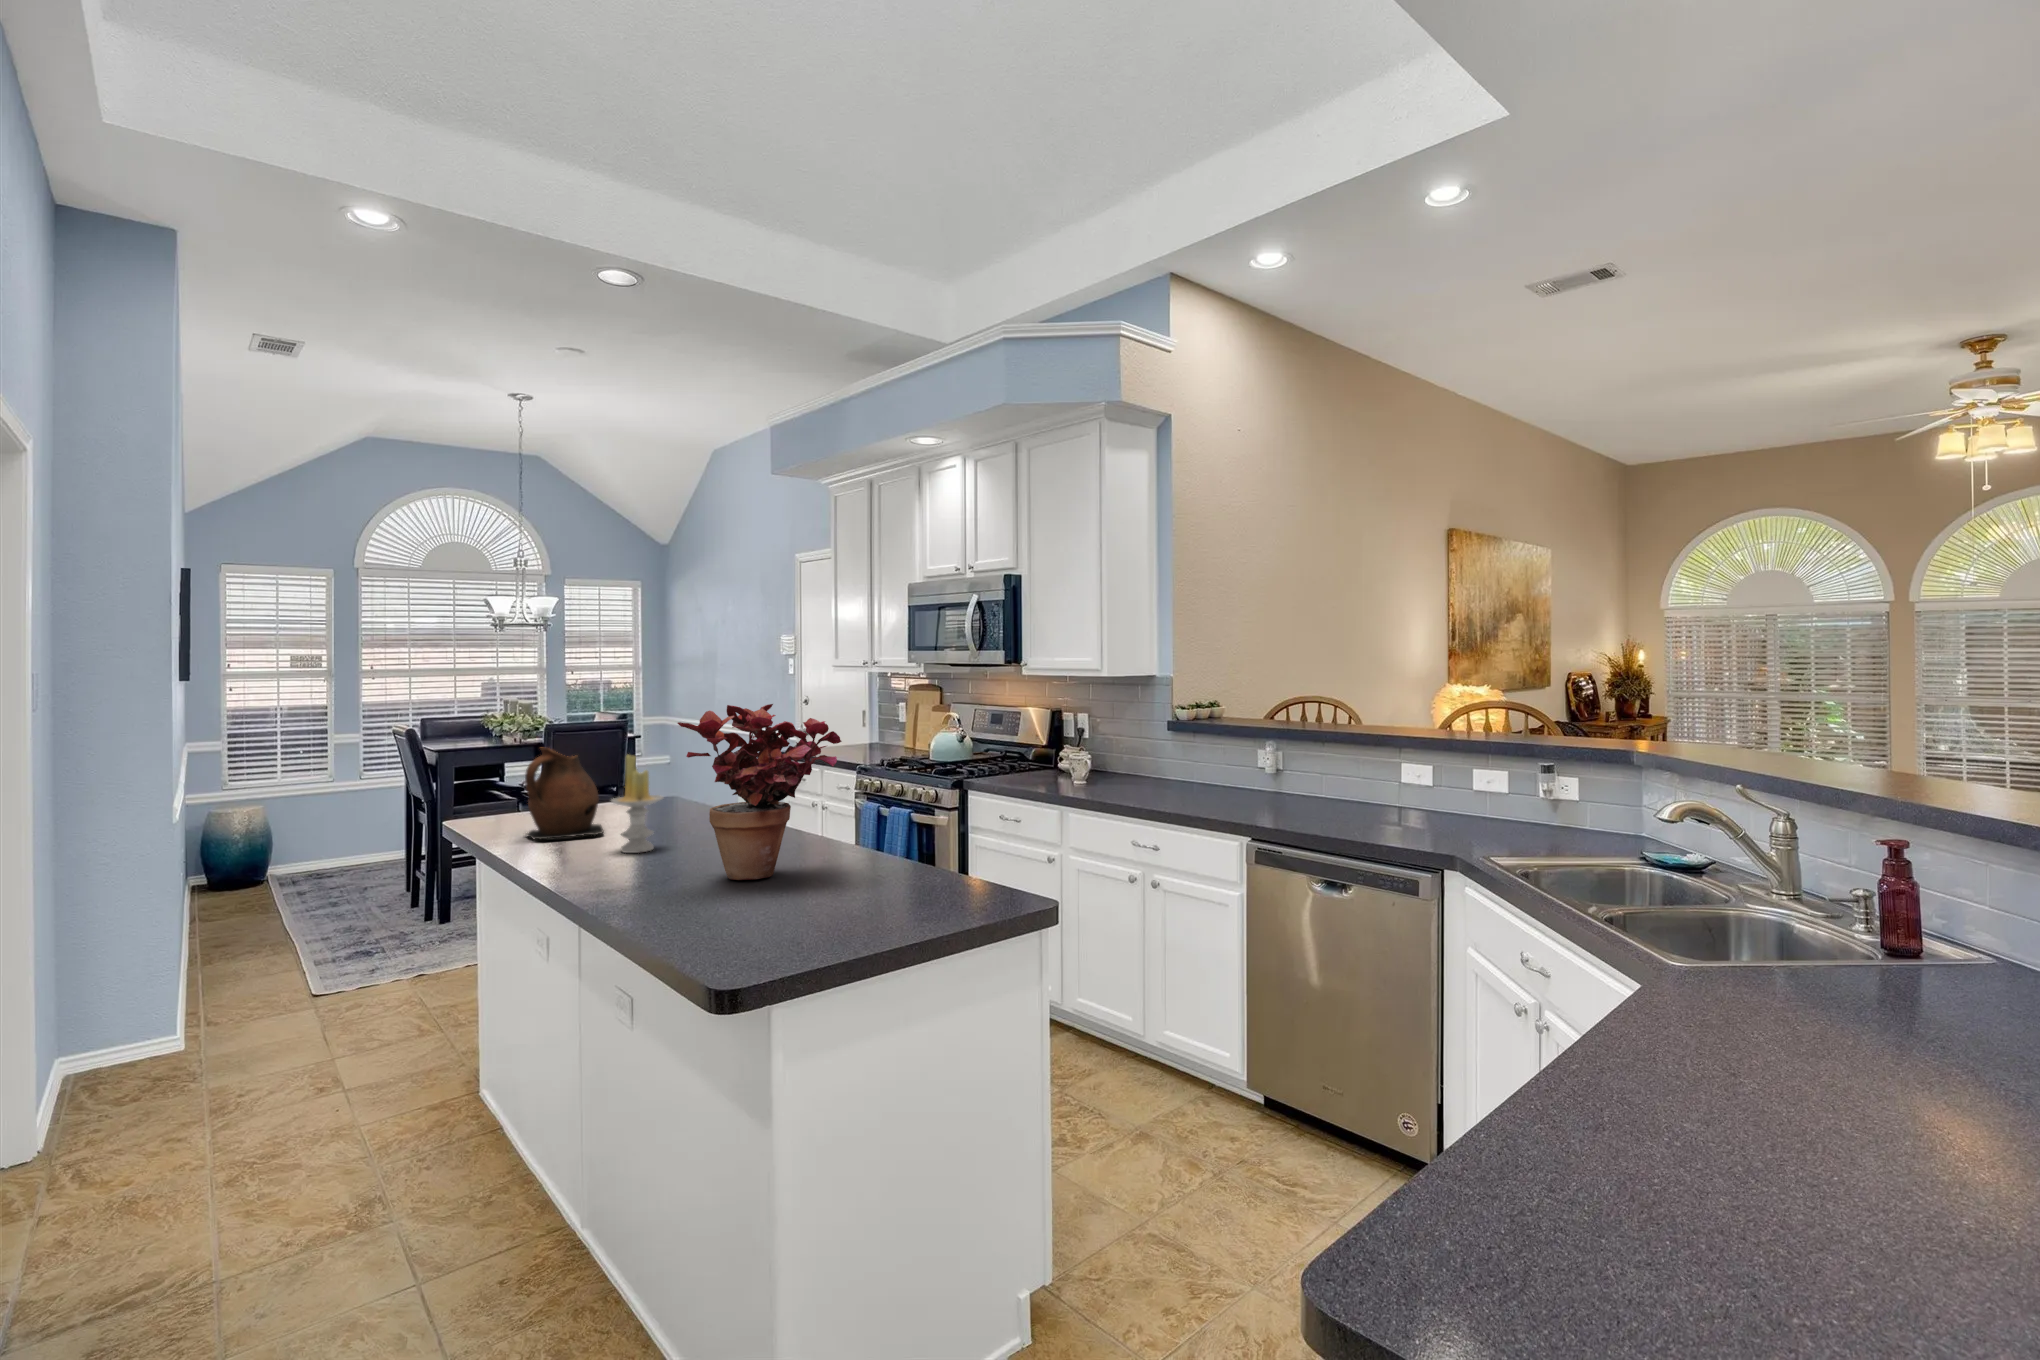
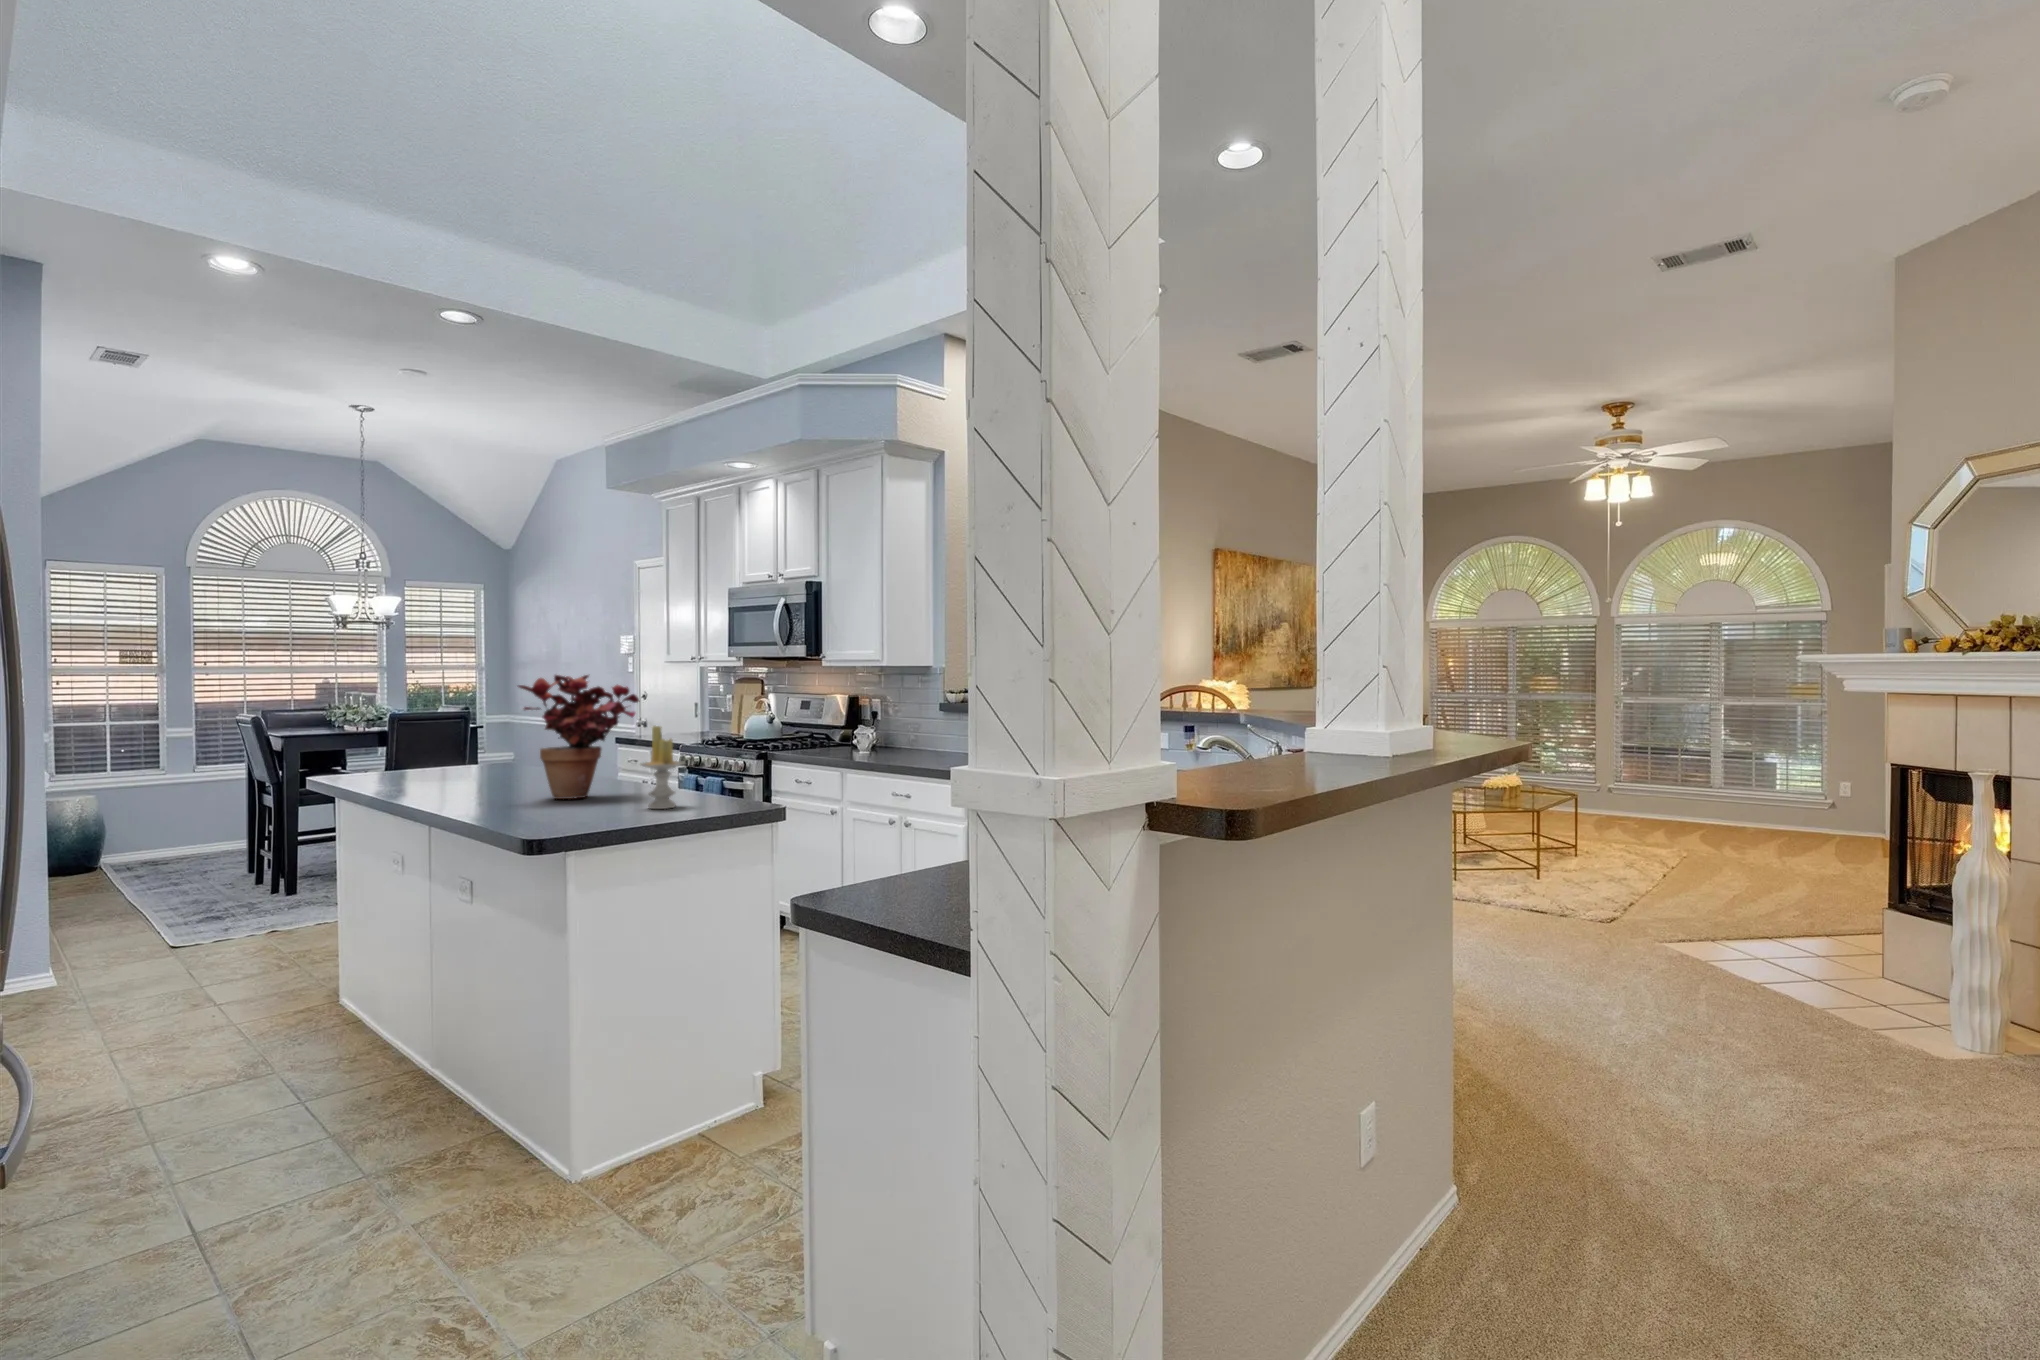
ceramic pitcher: present [525,748,603,839] -> none [389,712,456,782]
candle: present [611,755,663,853] -> present [641,726,683,809]

